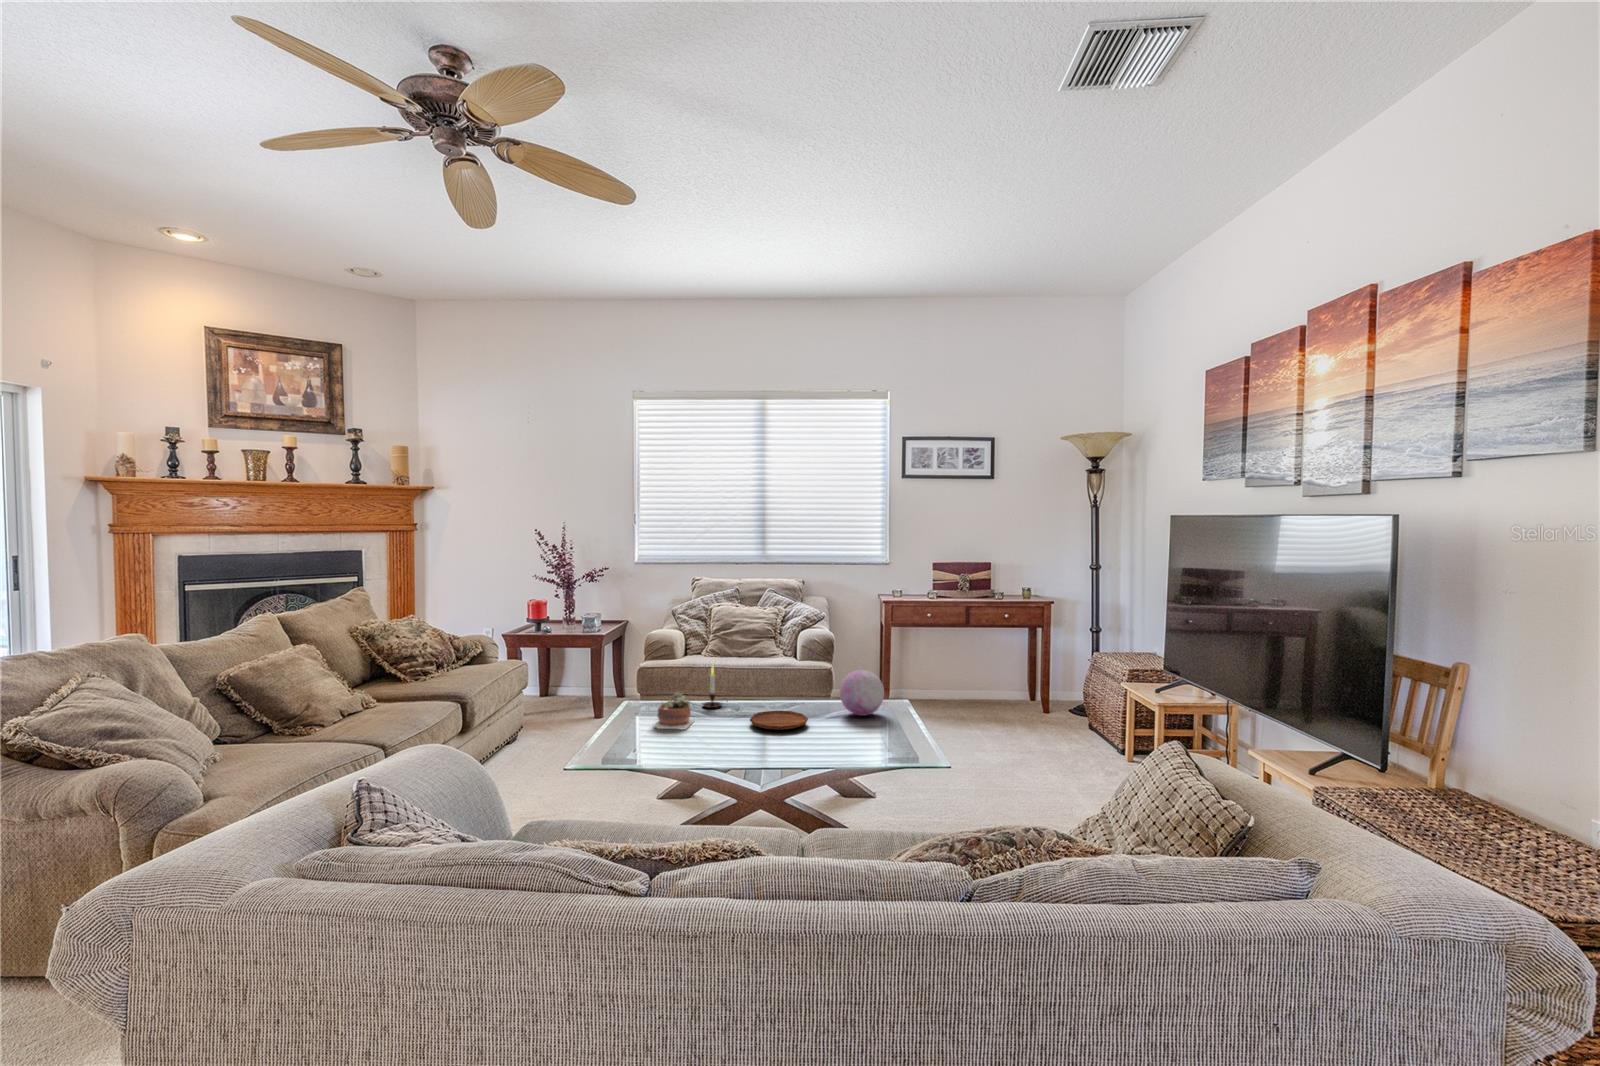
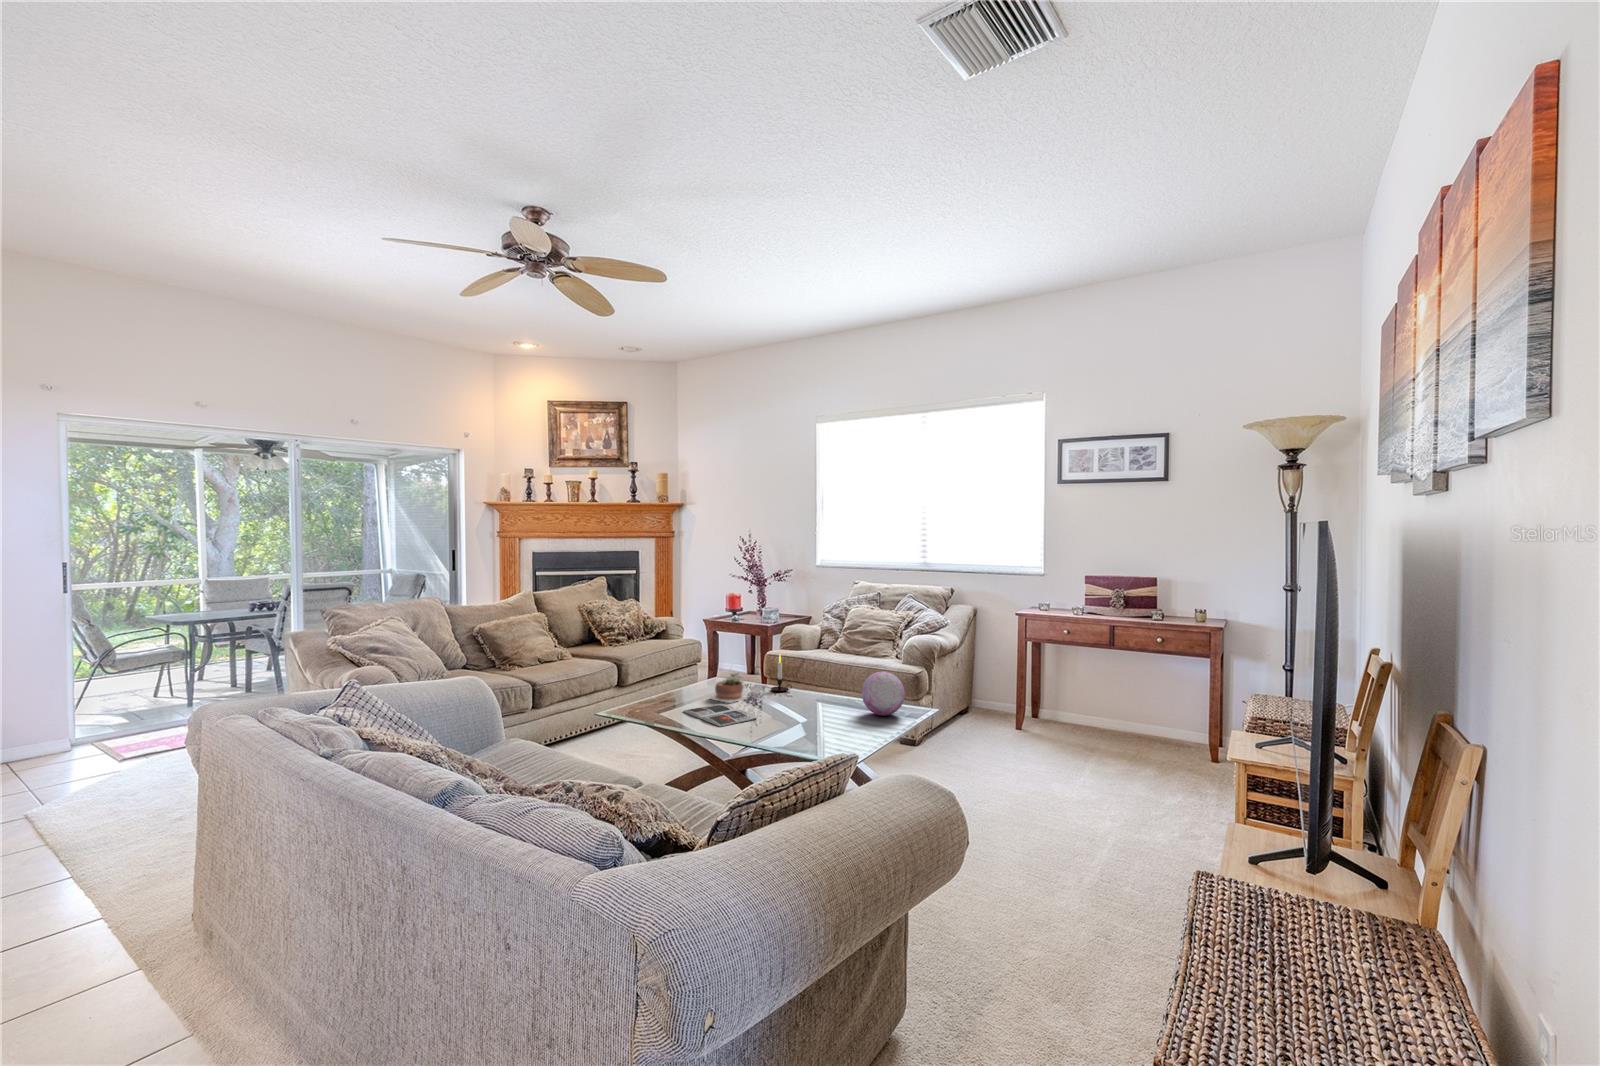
tray: present [750,711,808,730] -> none [777,699,830,715]
magazine: none [653,731,750,757] -> present [683,704,756,727]

